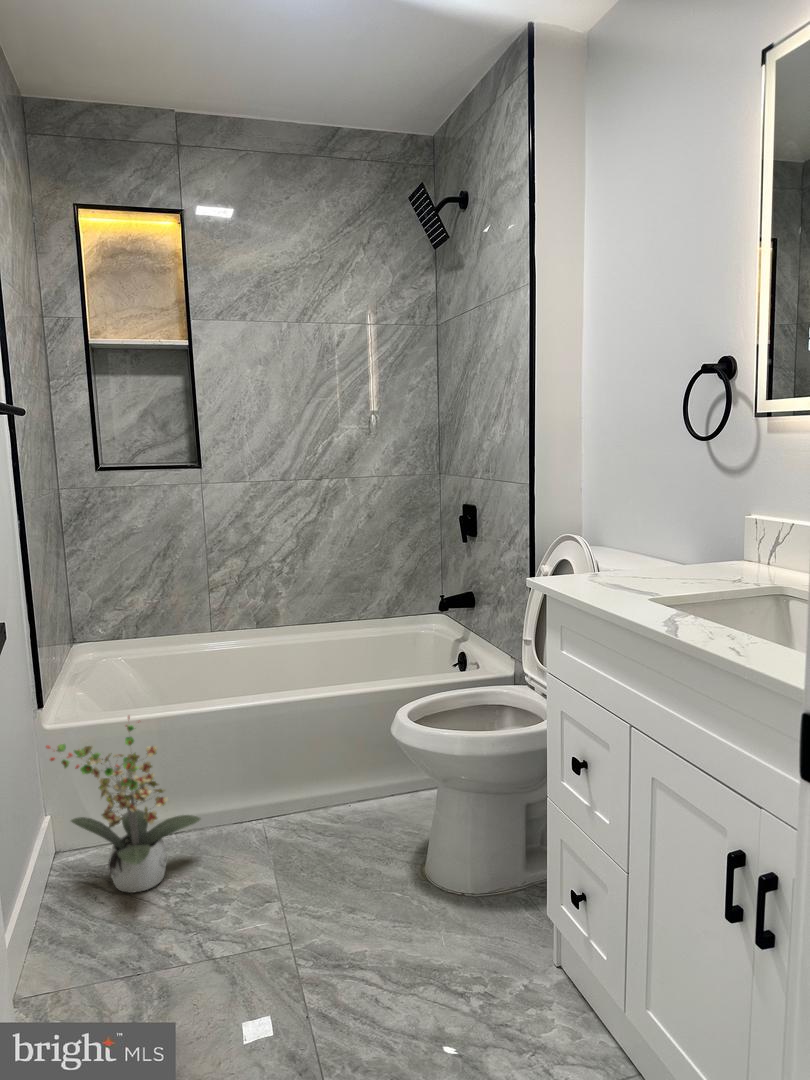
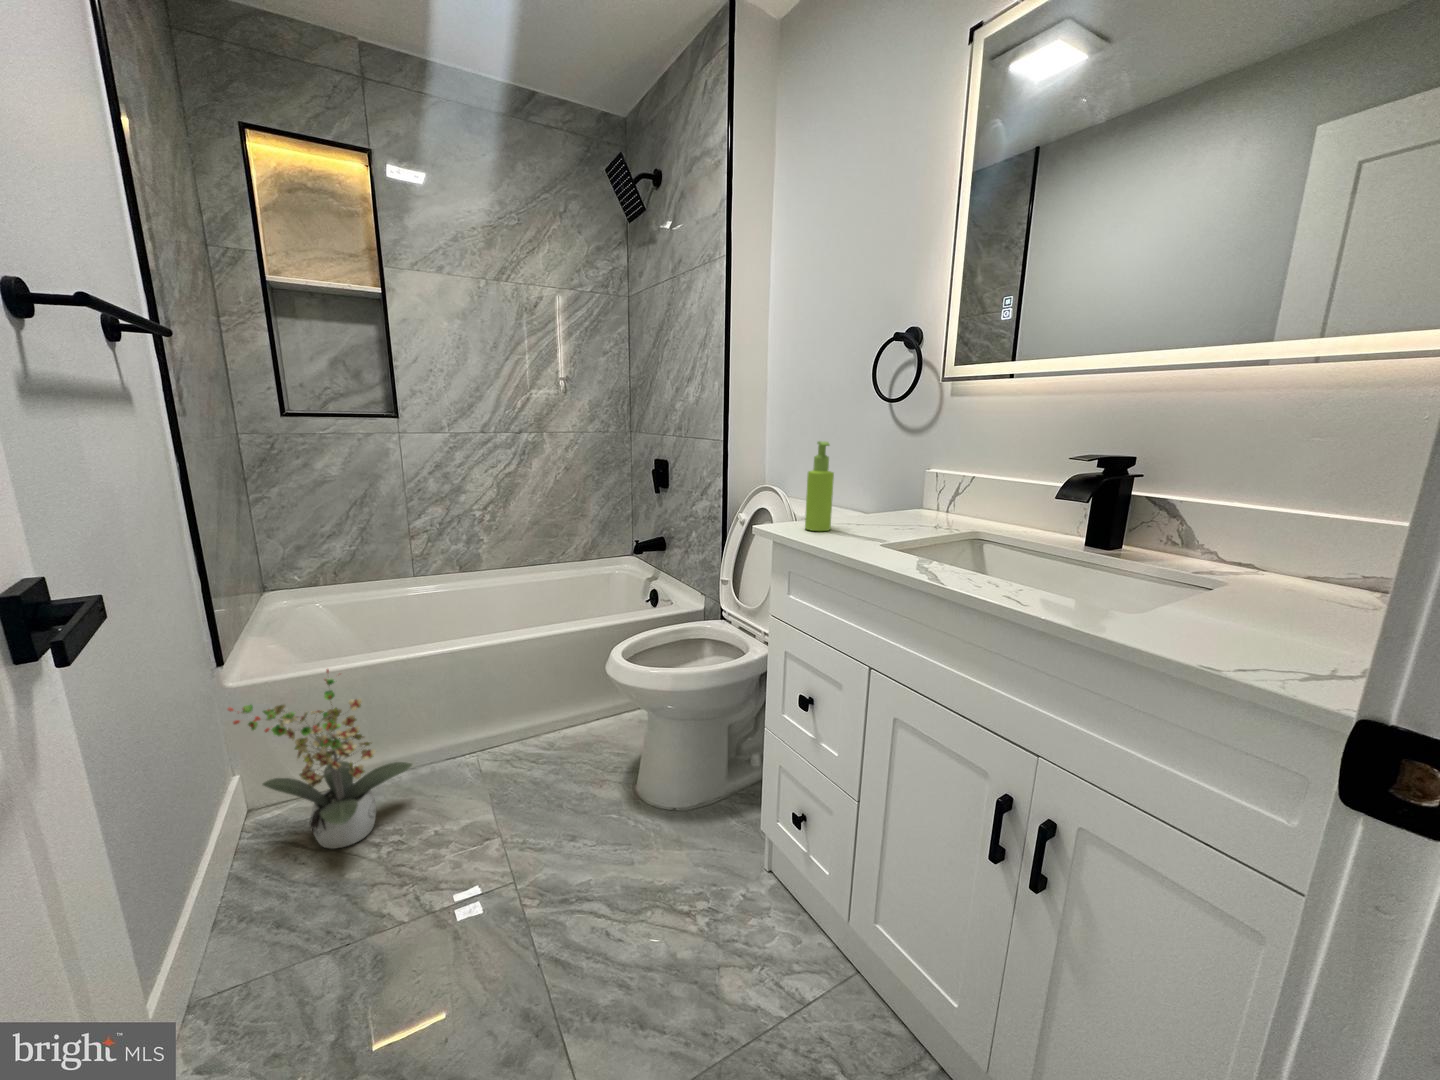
soap dispenser: none [584,491,612,585] -> present [805,441,834,531]

